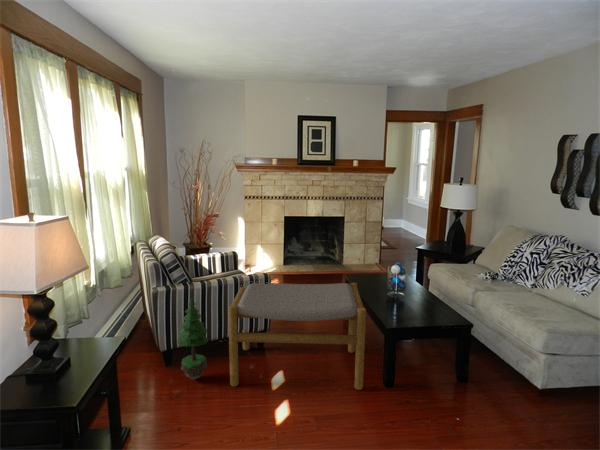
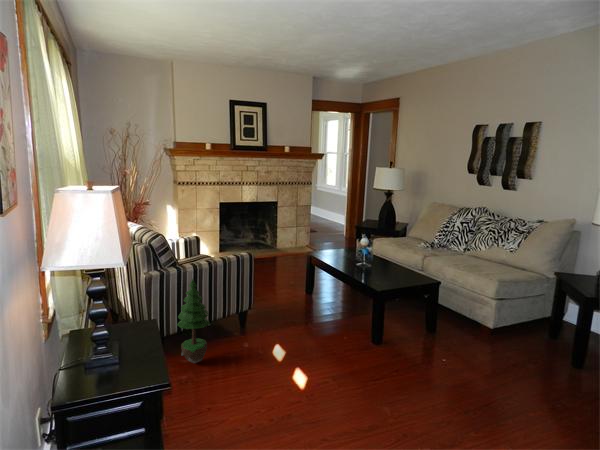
footstool: present [228,282,366,390] -> none [226,256,361,364]

